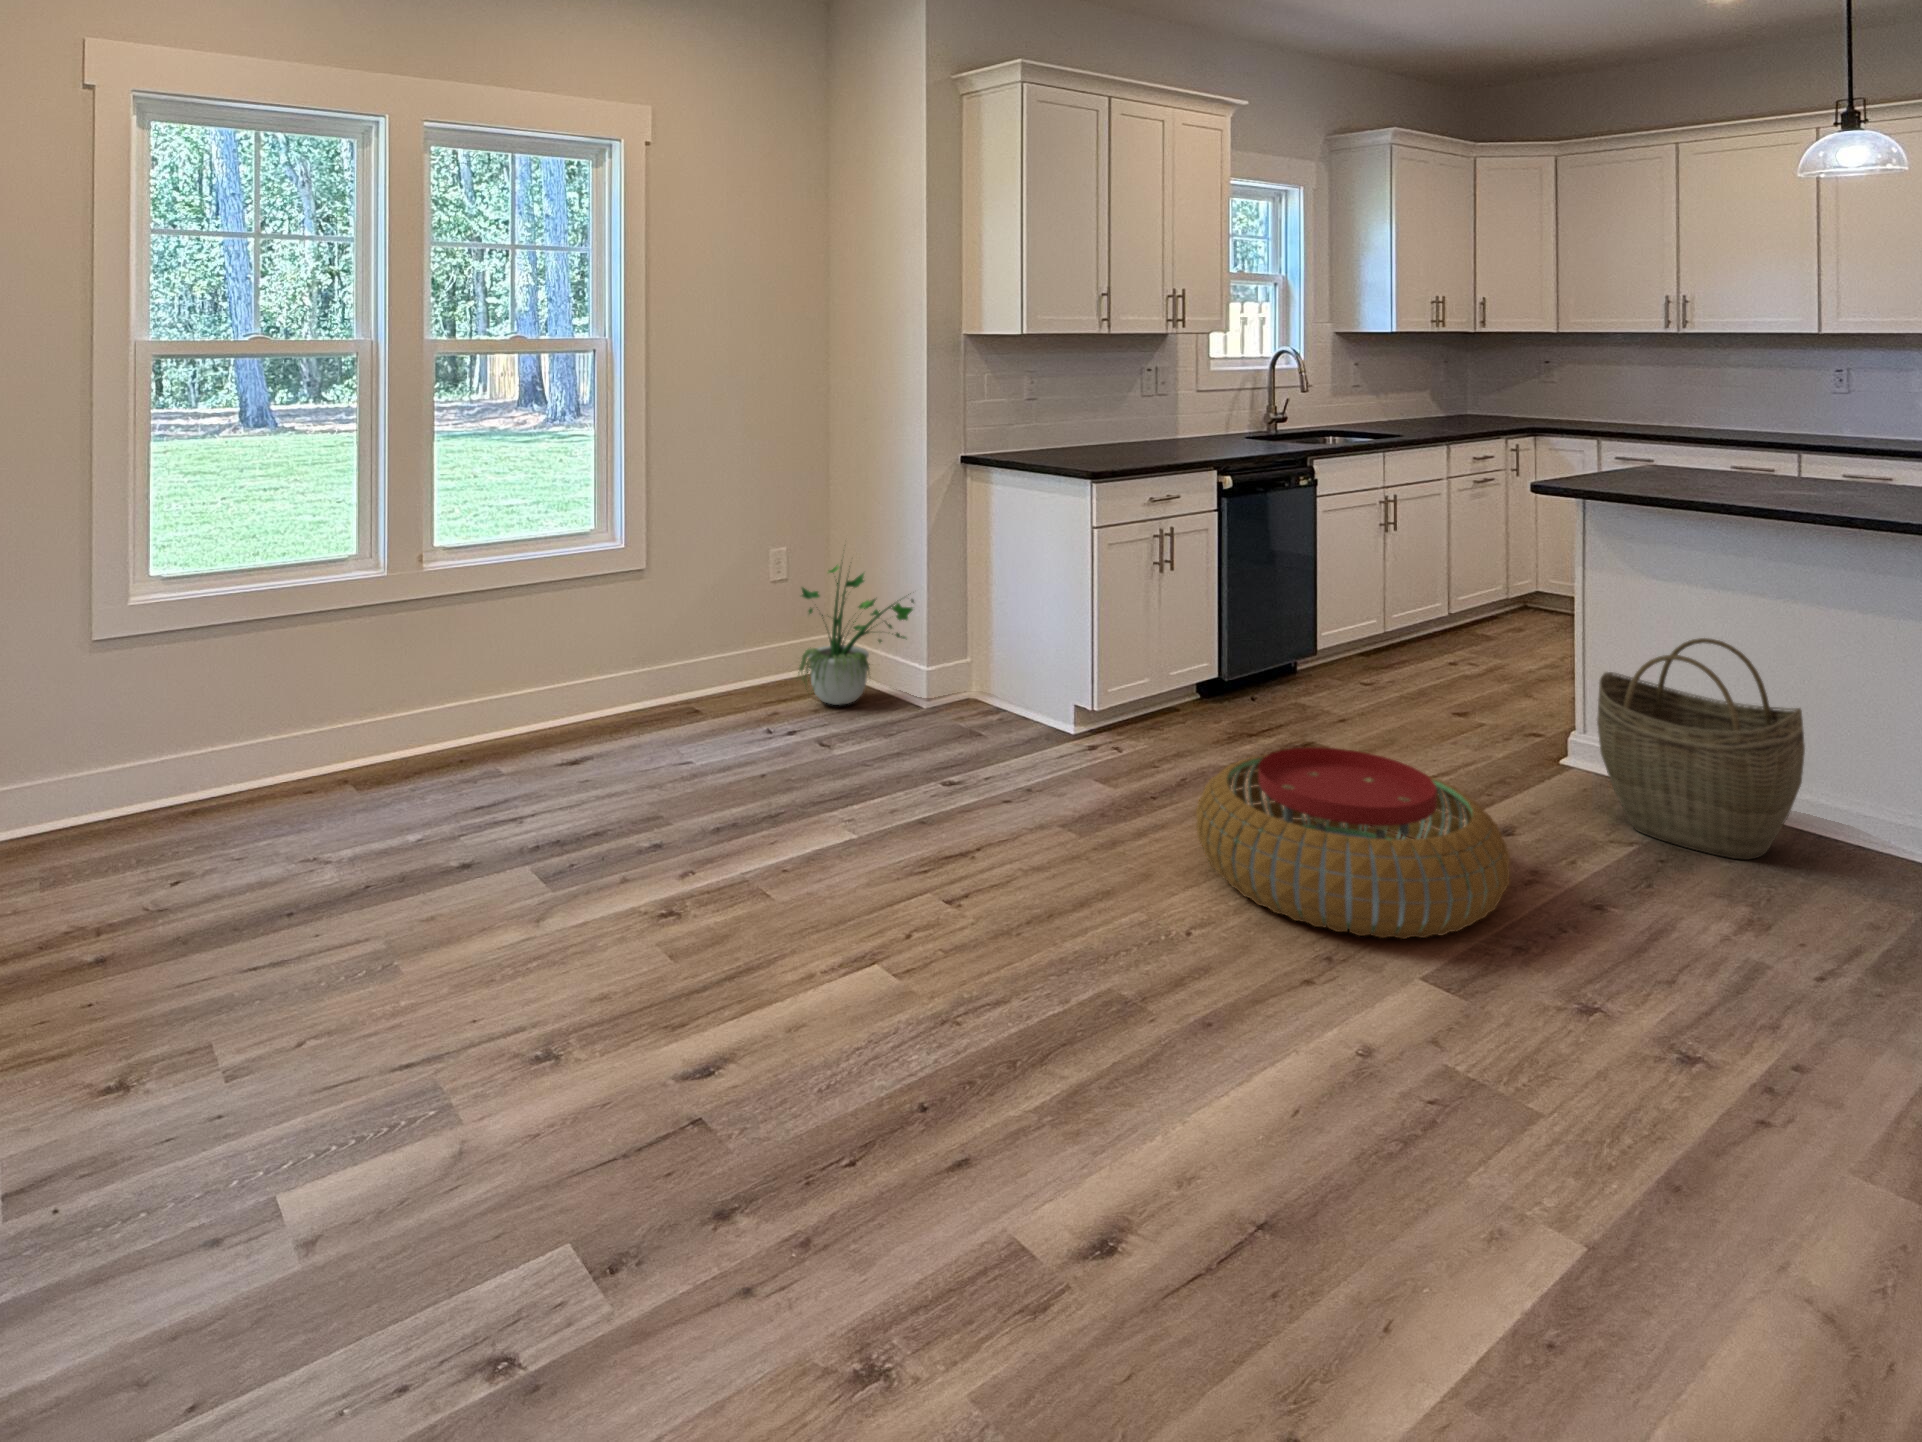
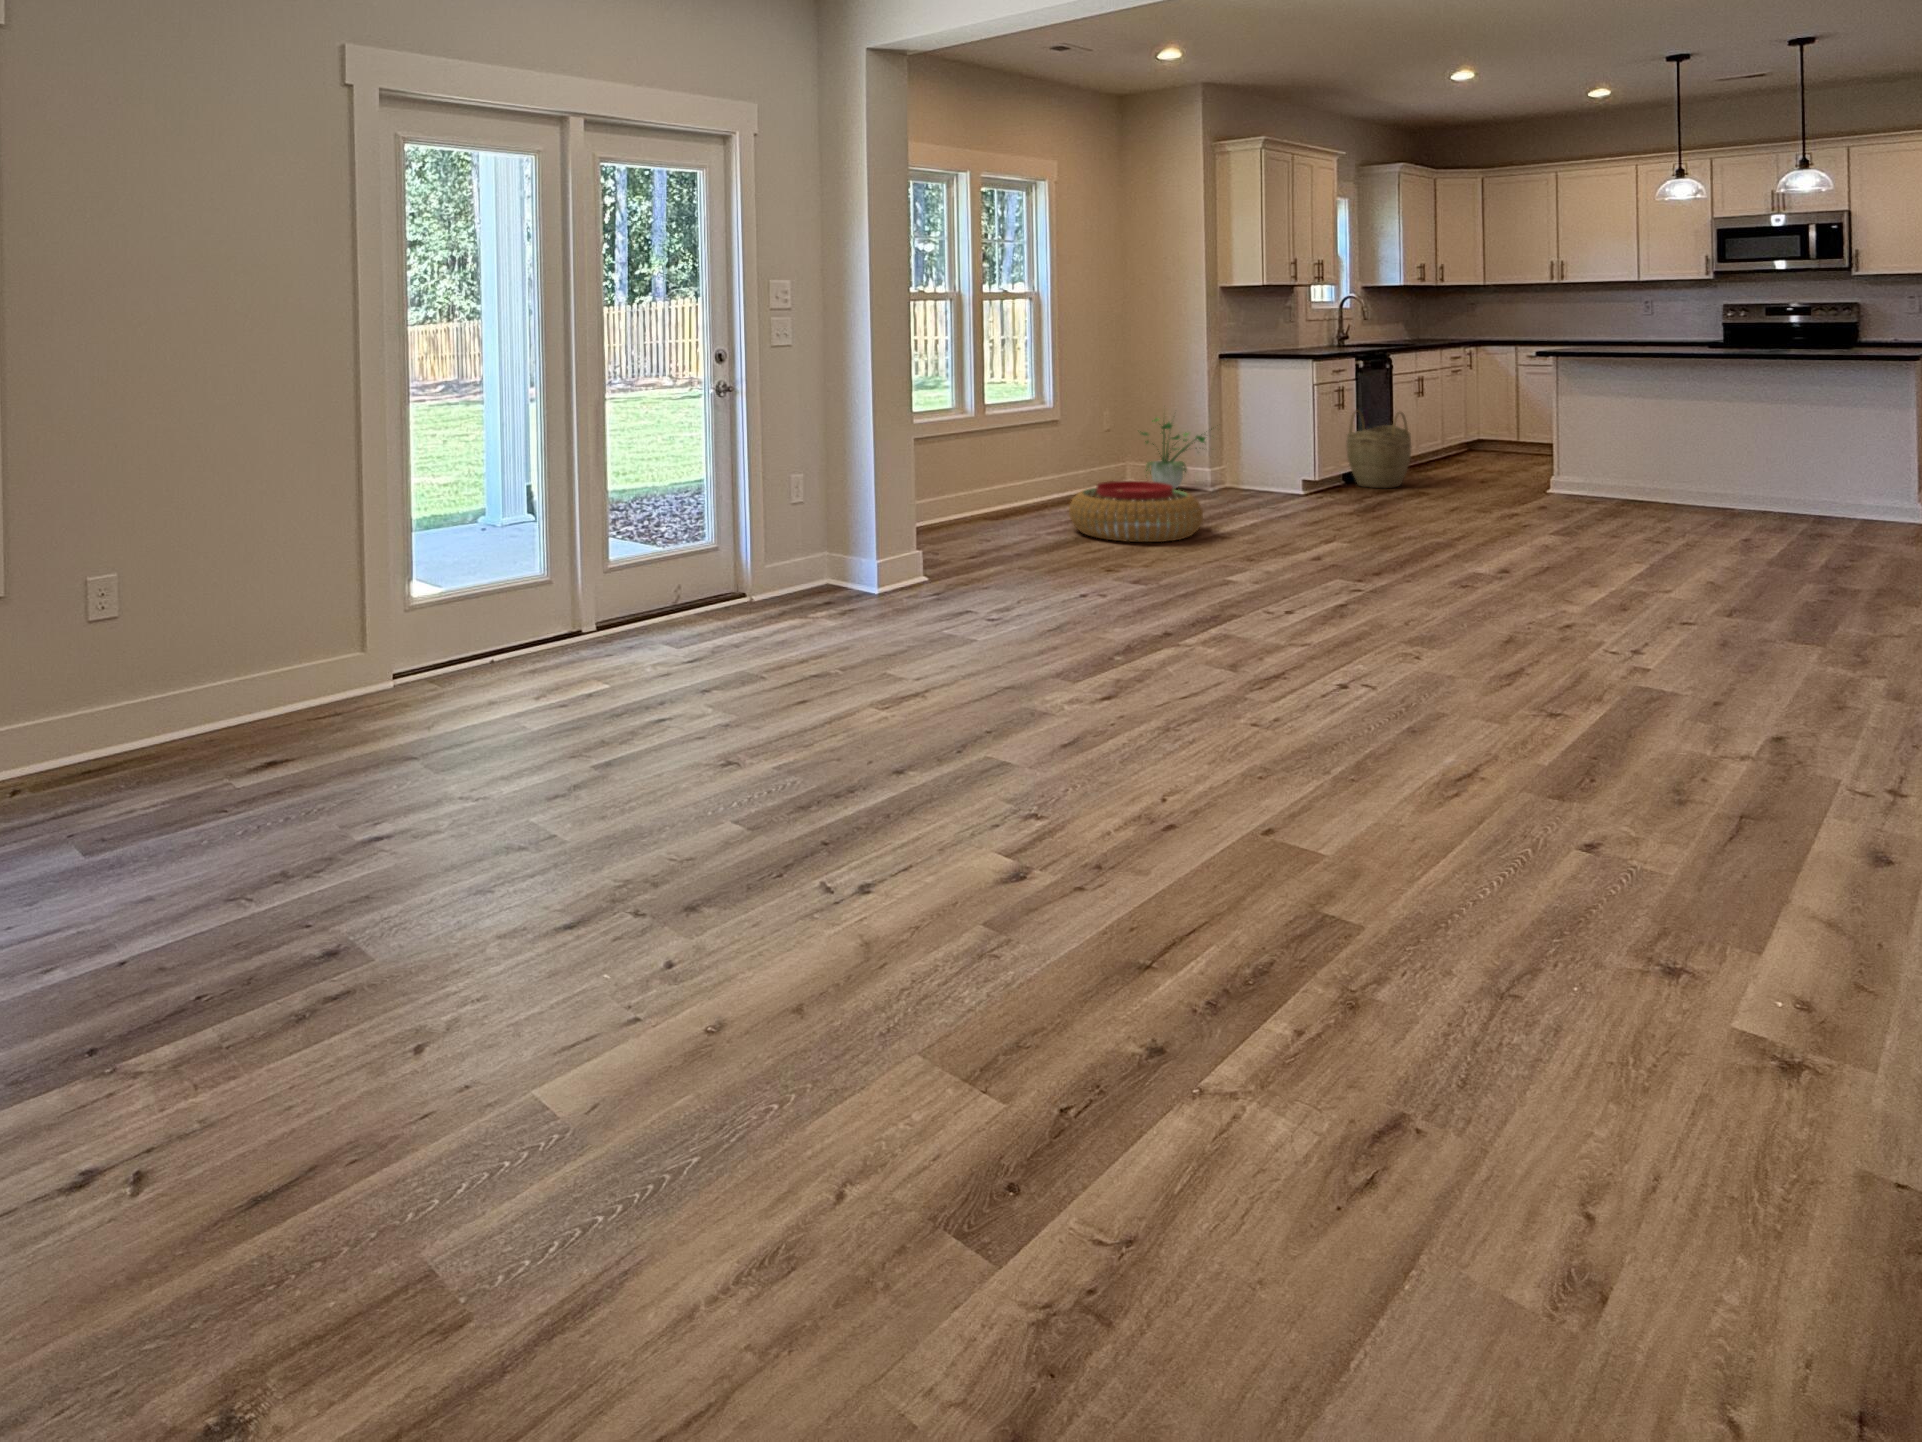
woven basket: present [1597,638,1805,860] -> present [1346,410,1412,488]
pouf: present [1196,747,1510,939] -> present [1069,481,1203,542]

